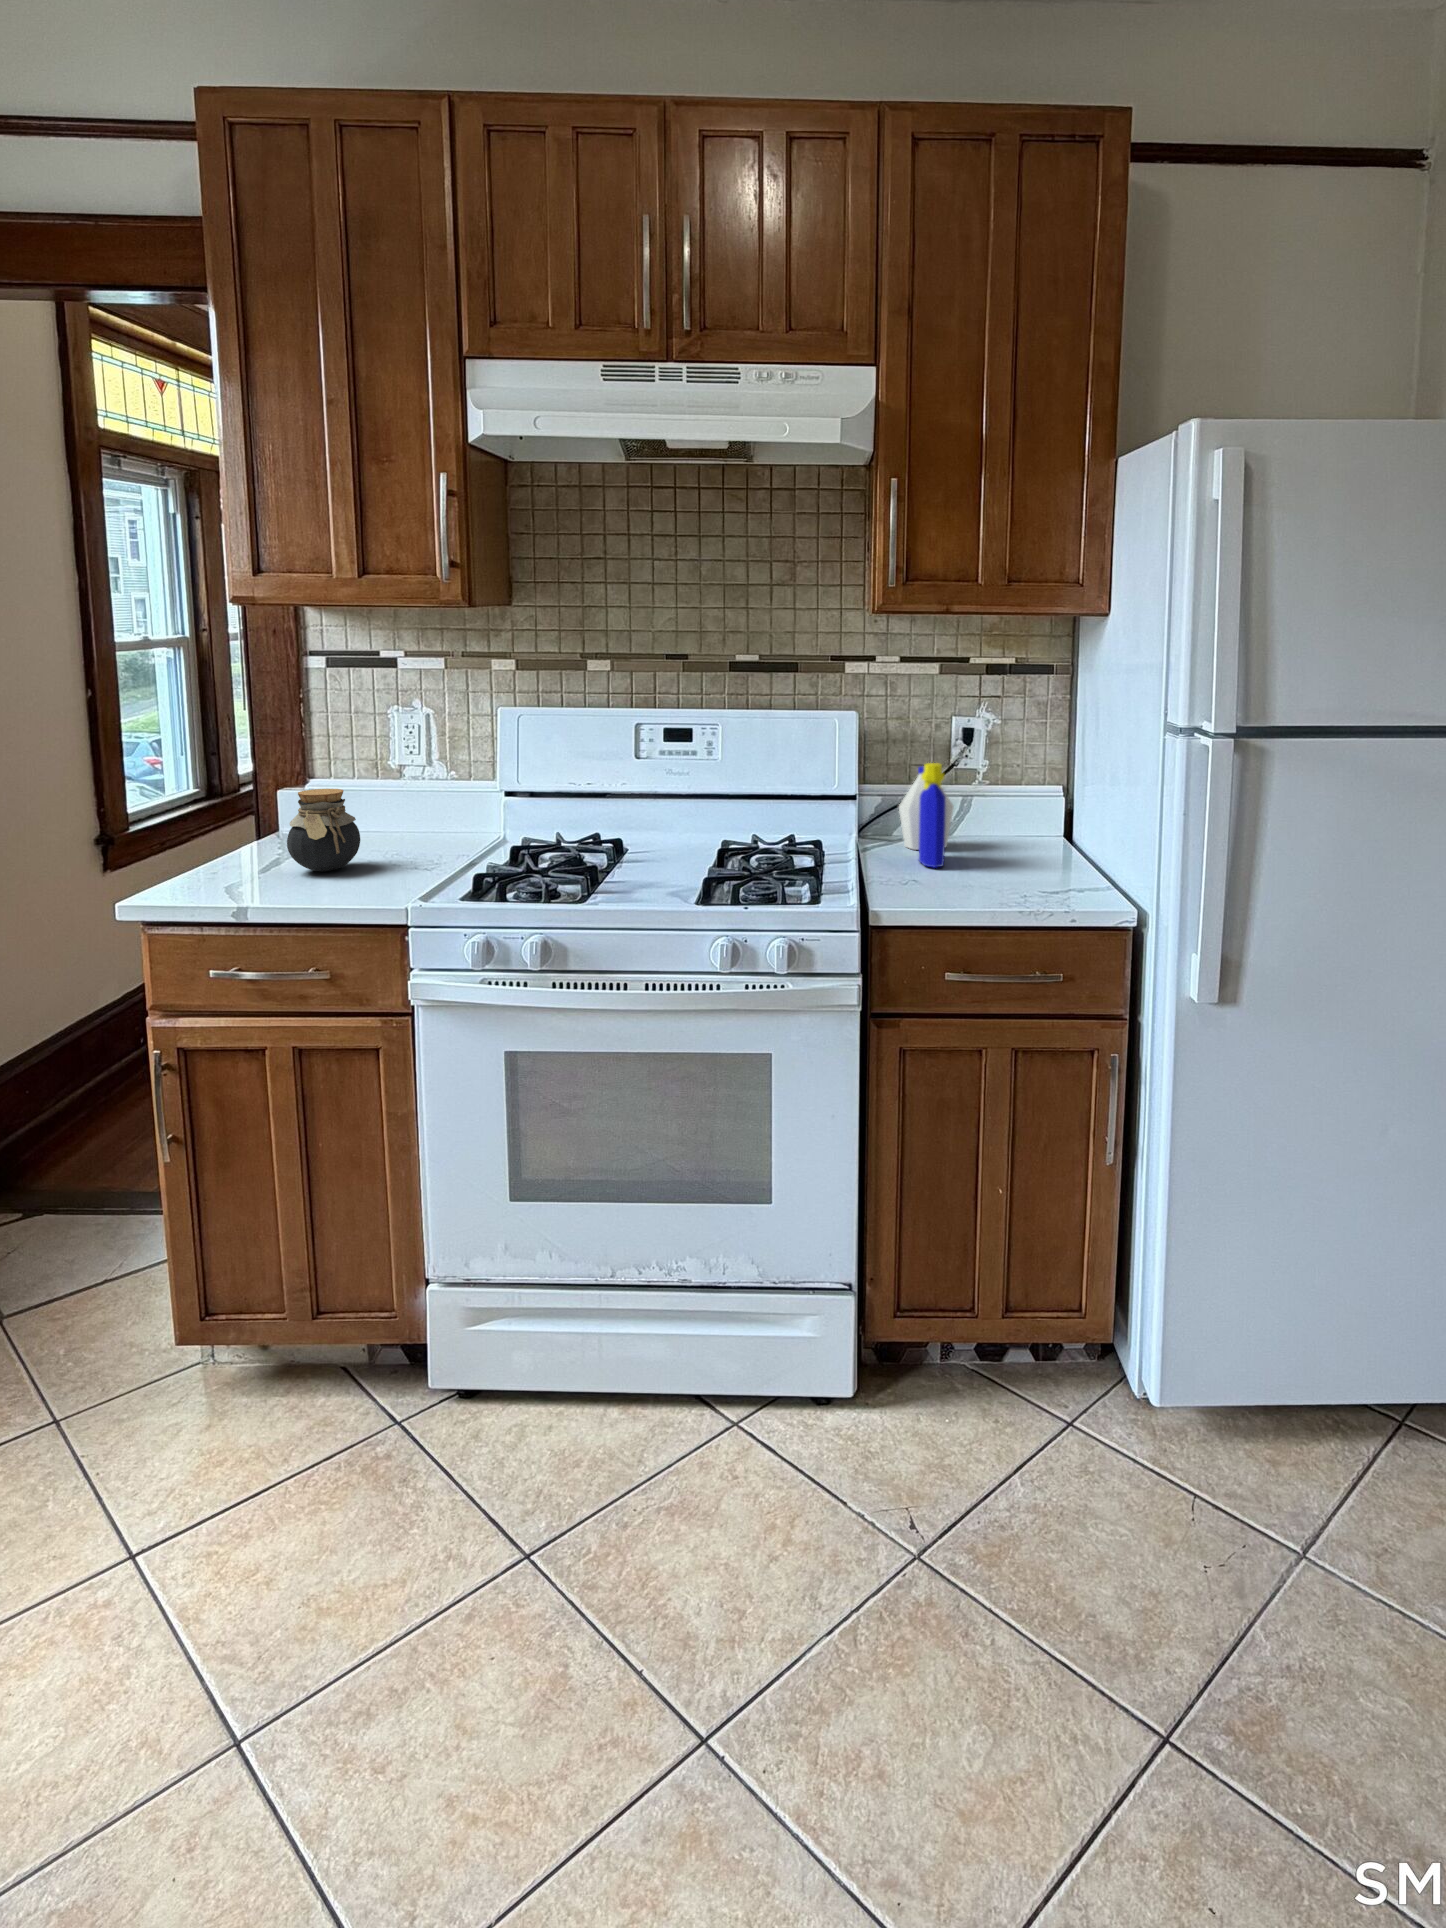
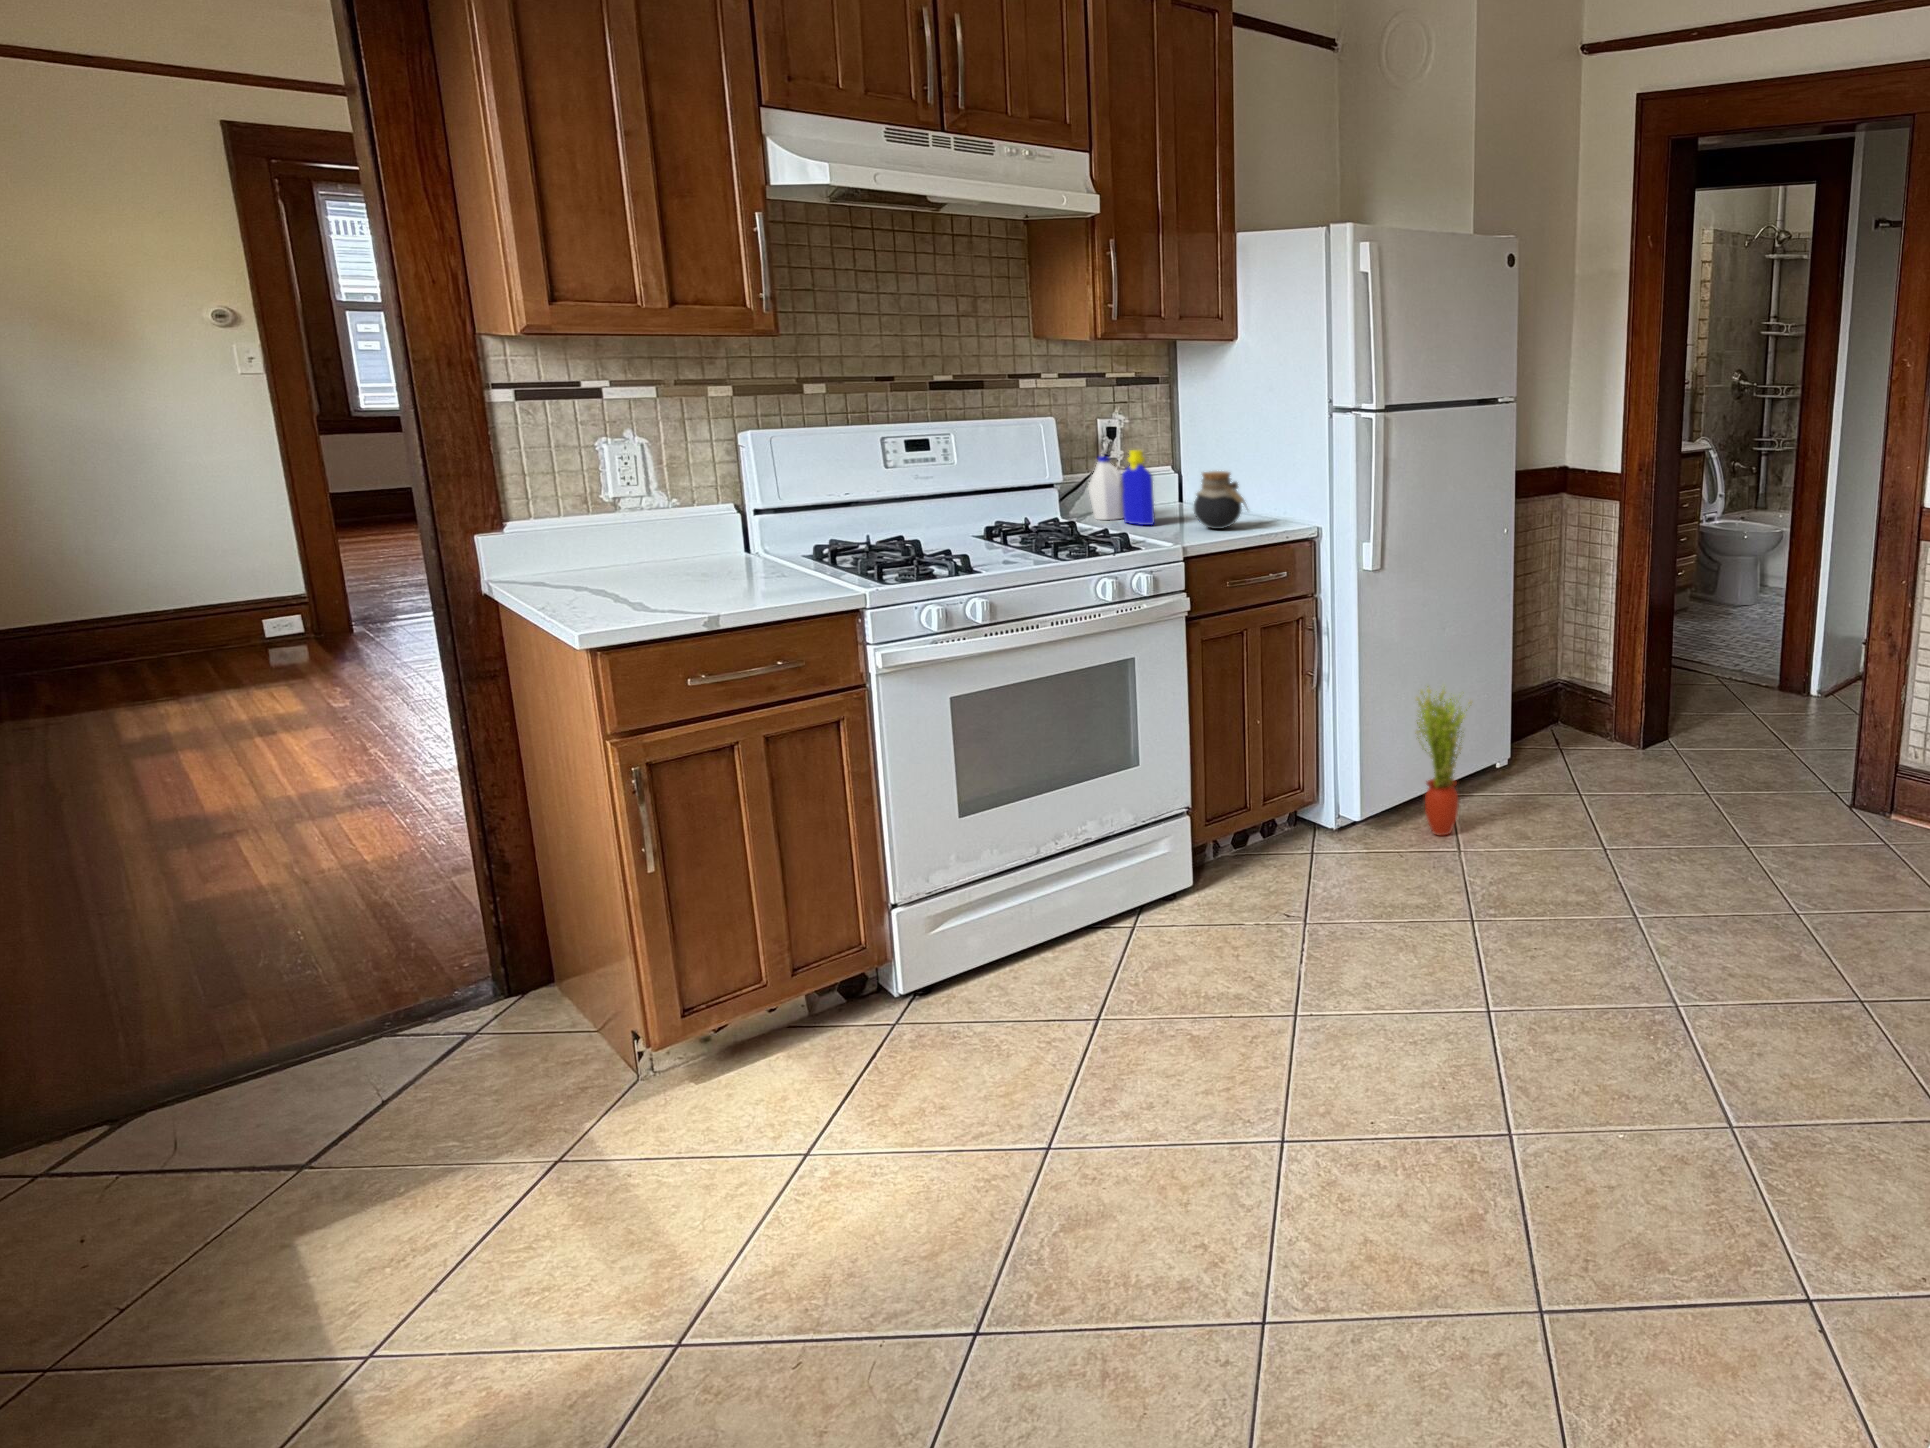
jar: present [287,789,360,871] -> present [1194,471,1246,529]
potted plant: none [1256,1233,1394,1512] -> present [1416,686,1471,836]

